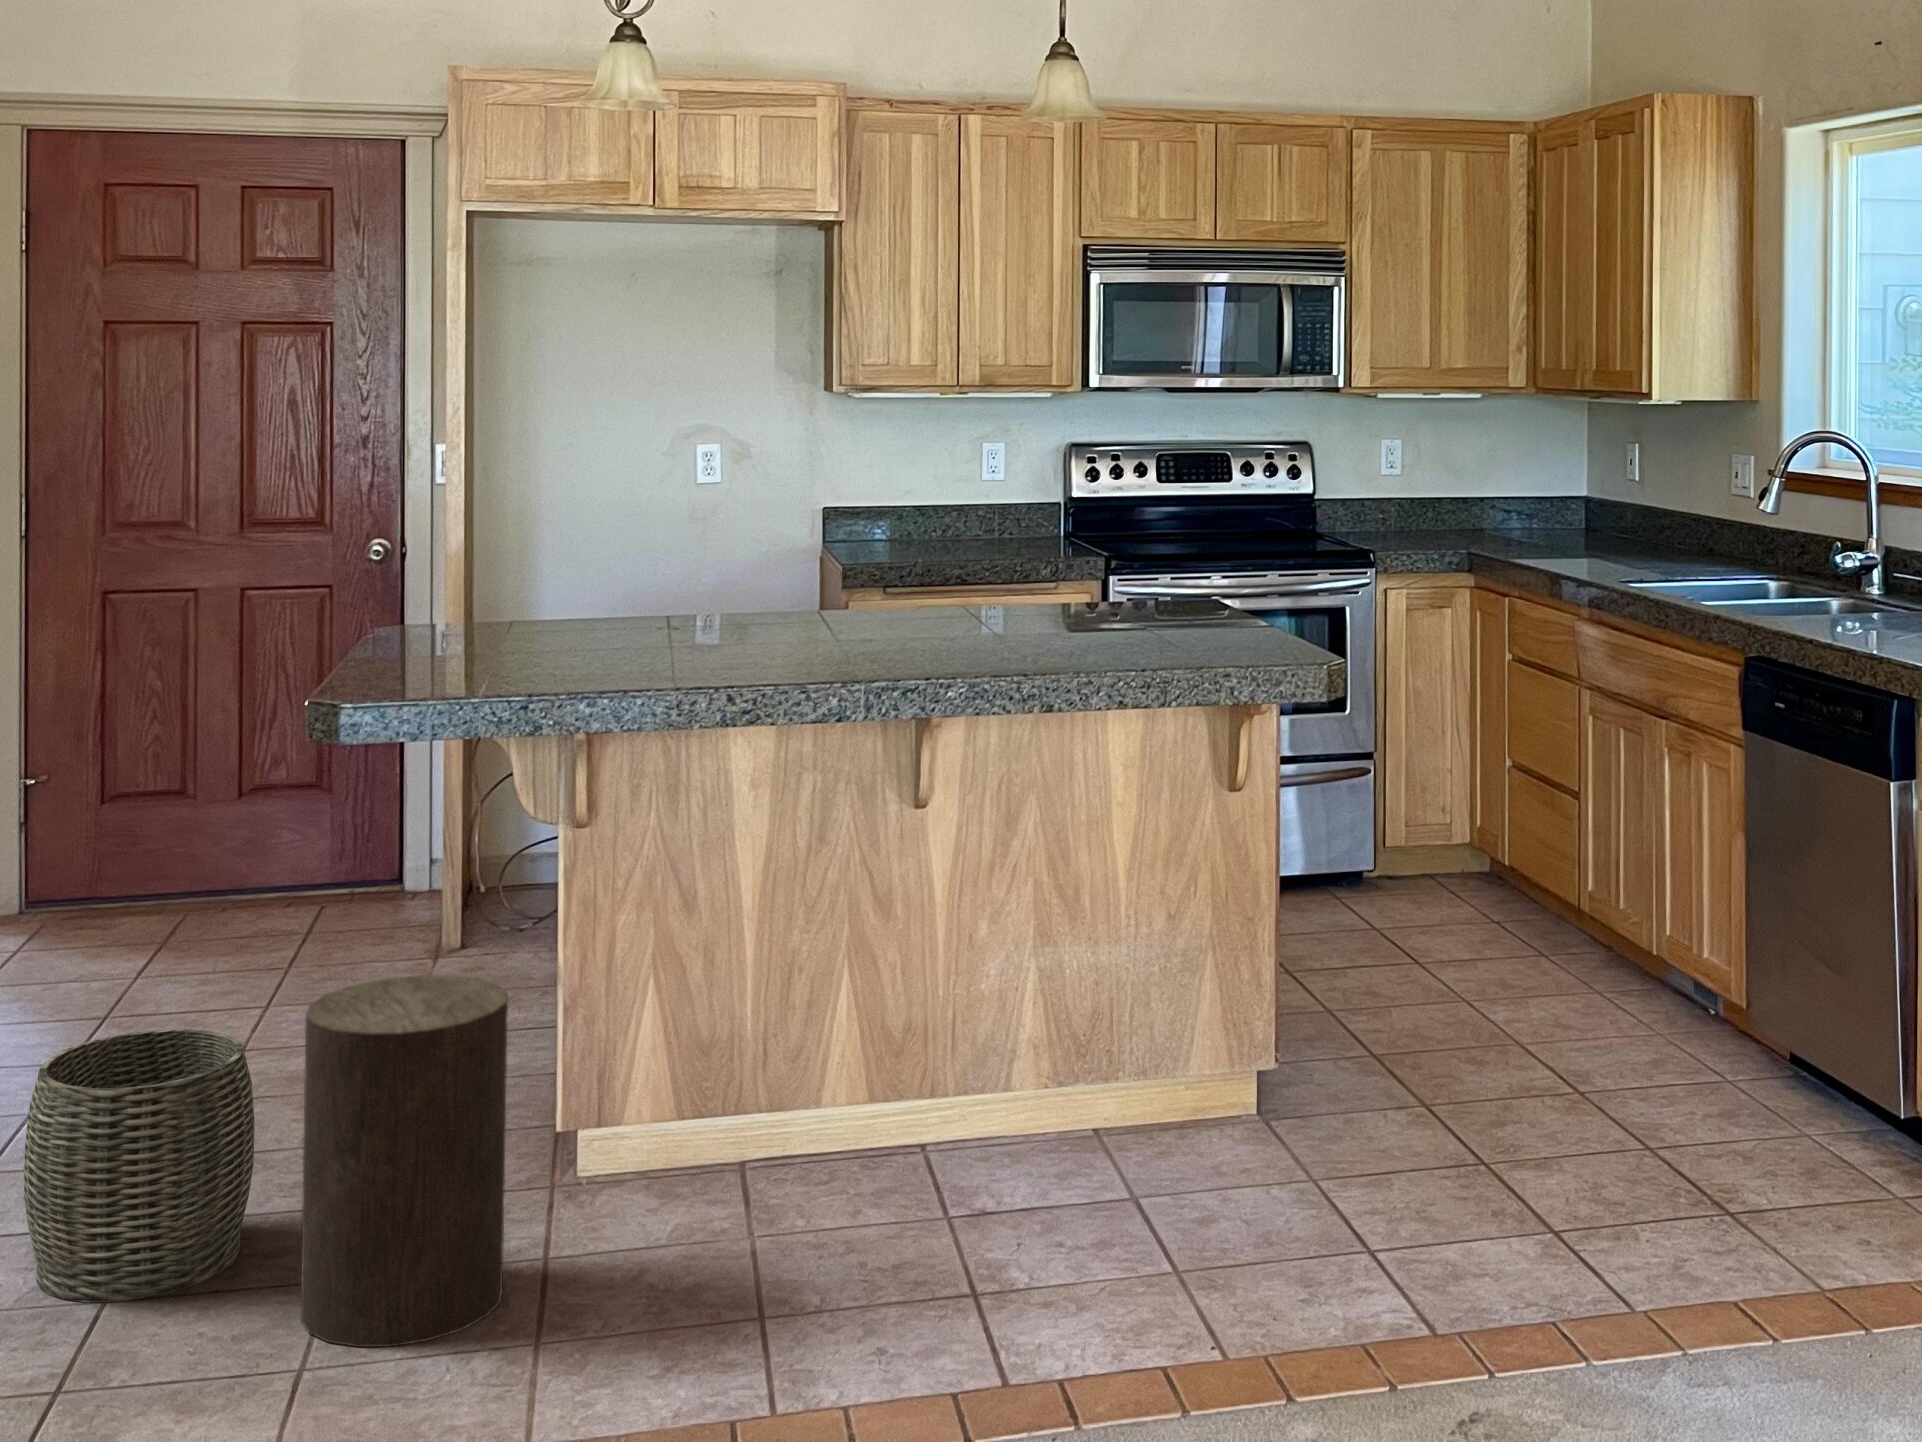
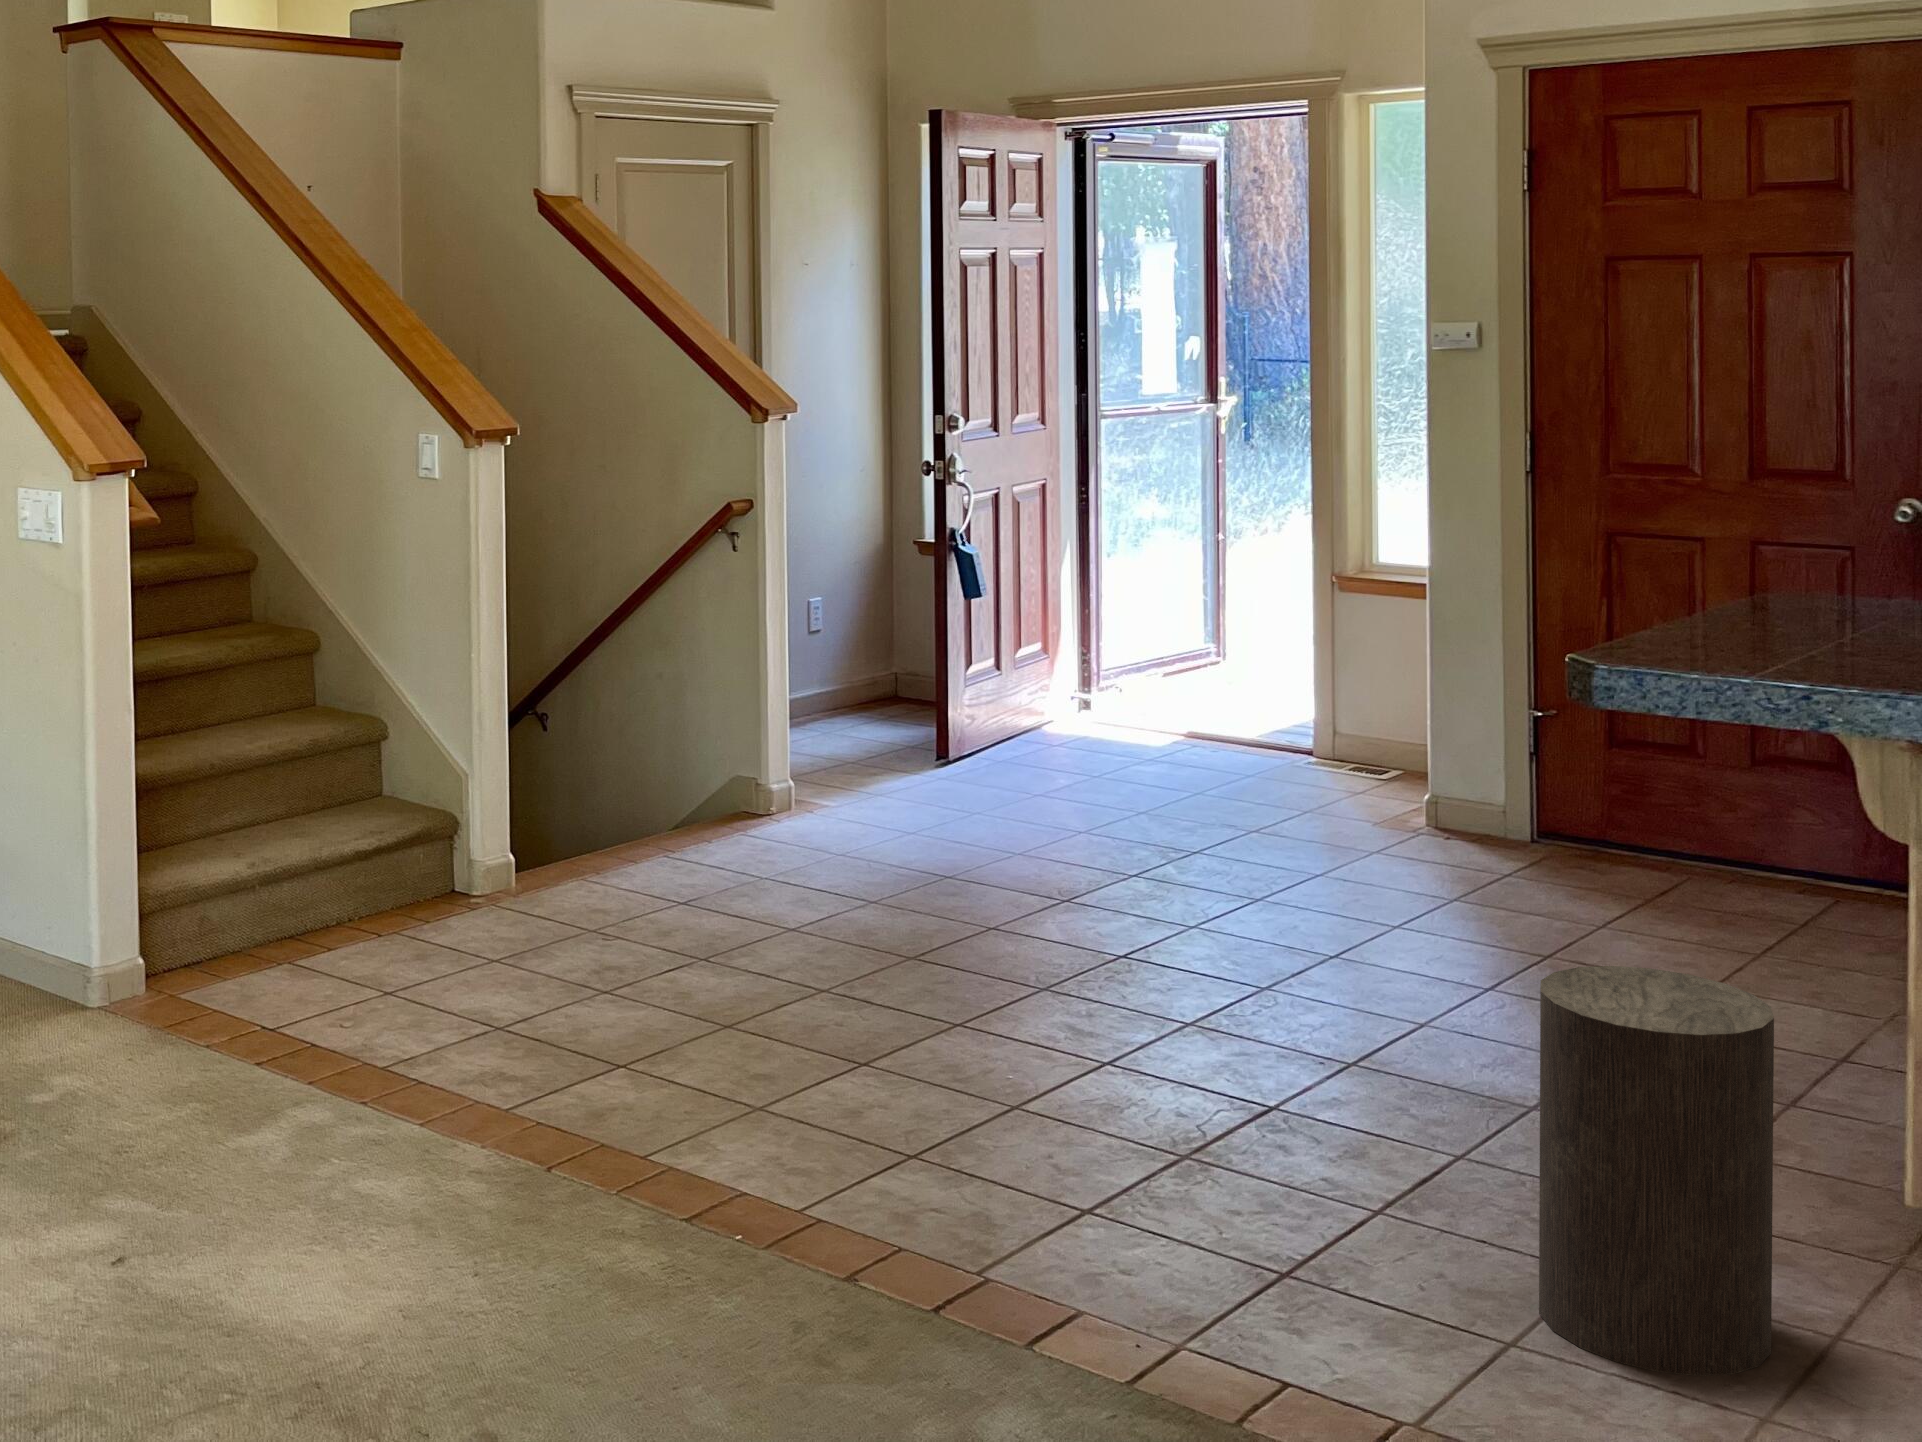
woven basket: present [24,1030,254,1302] -> none [1320,960,1542,1228]

